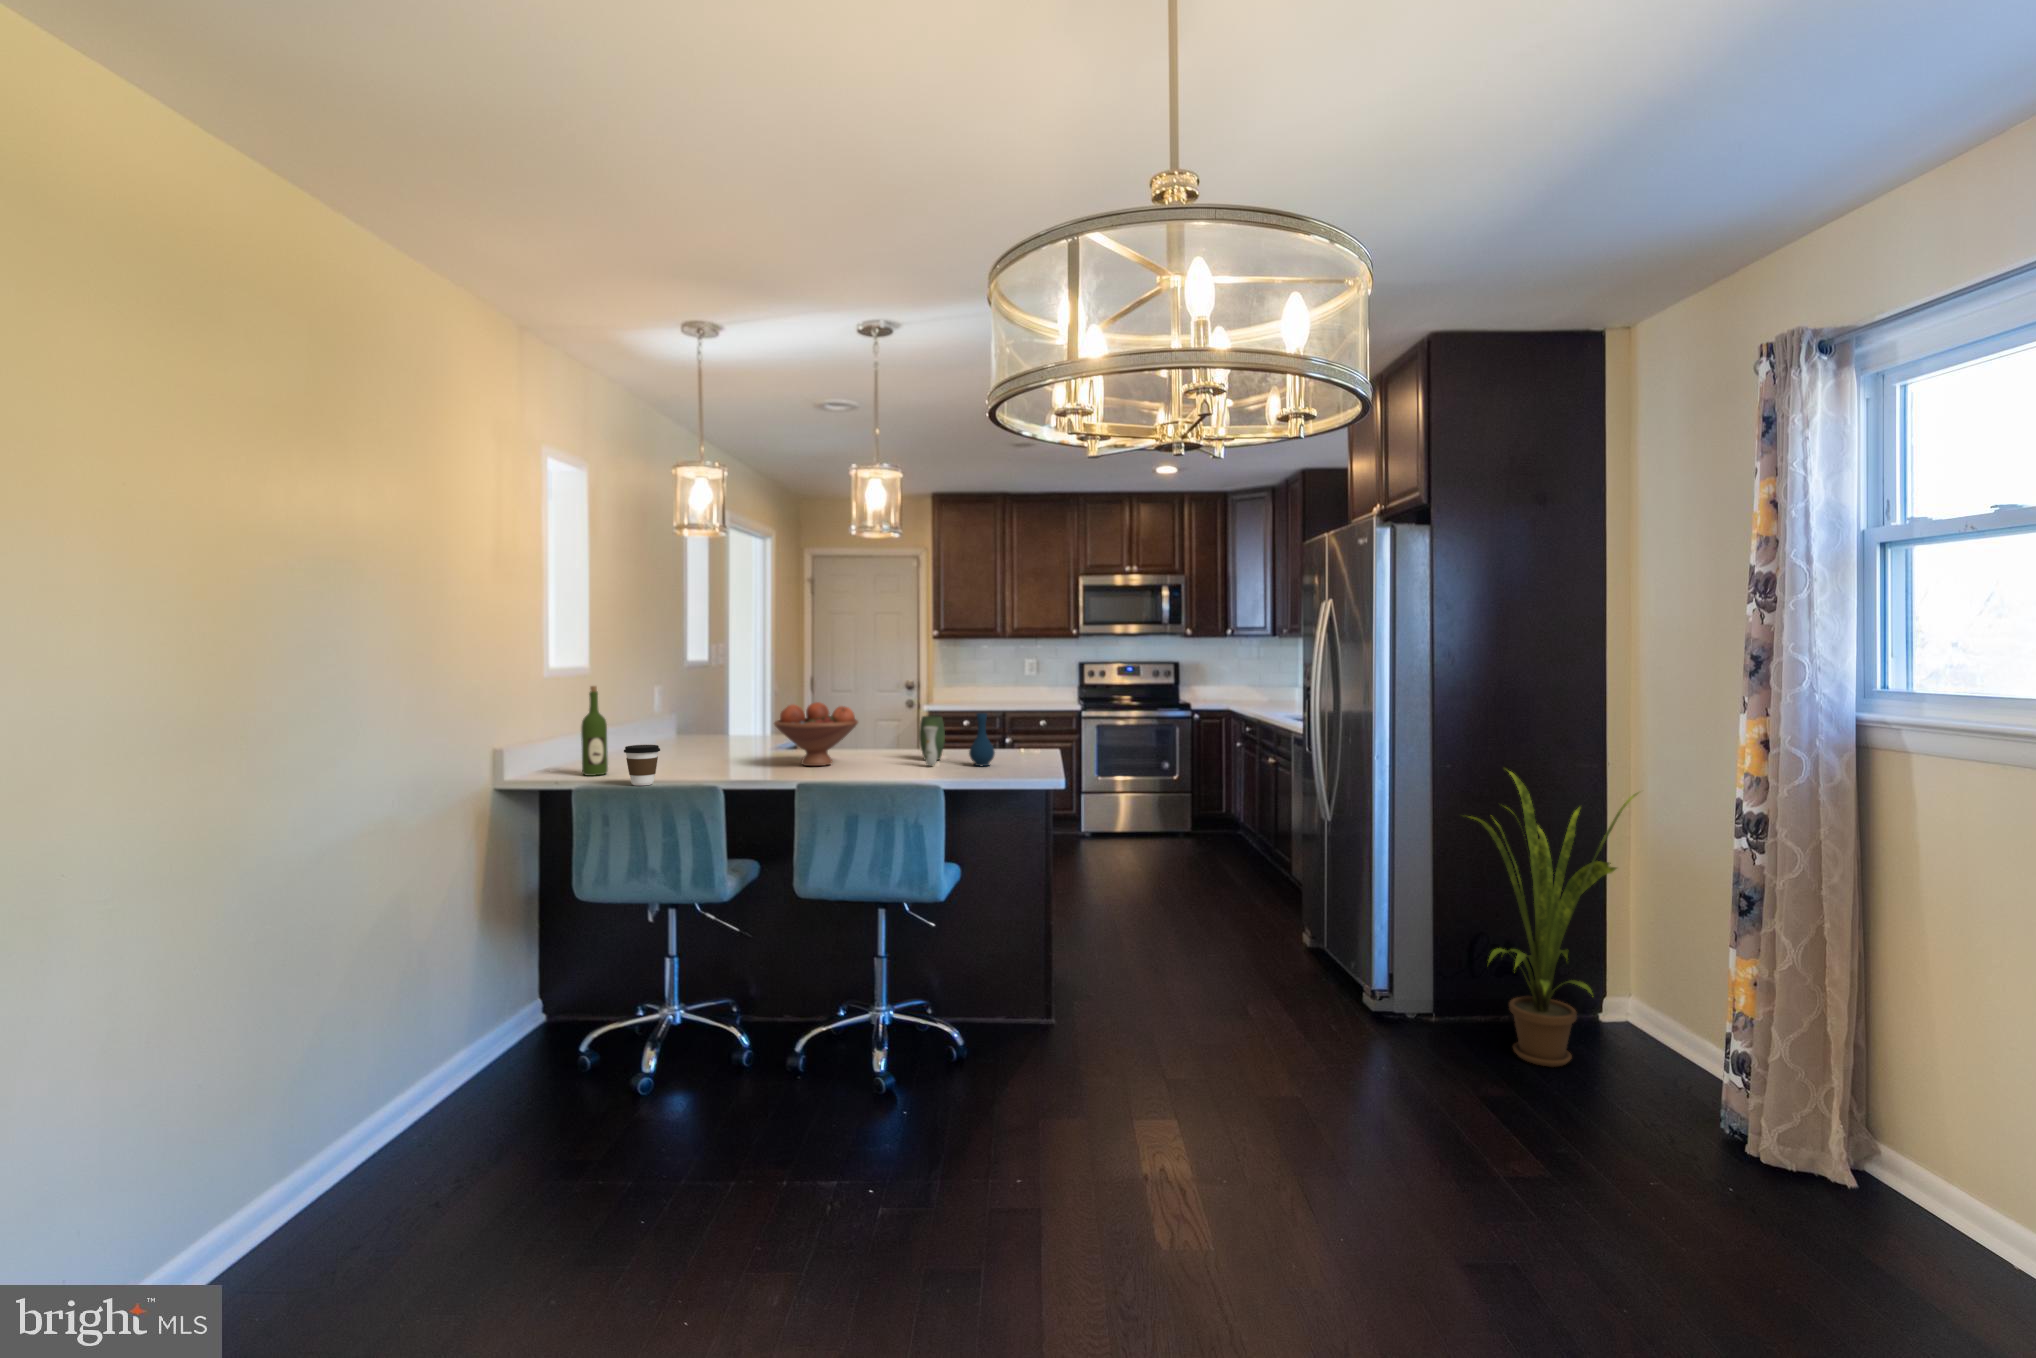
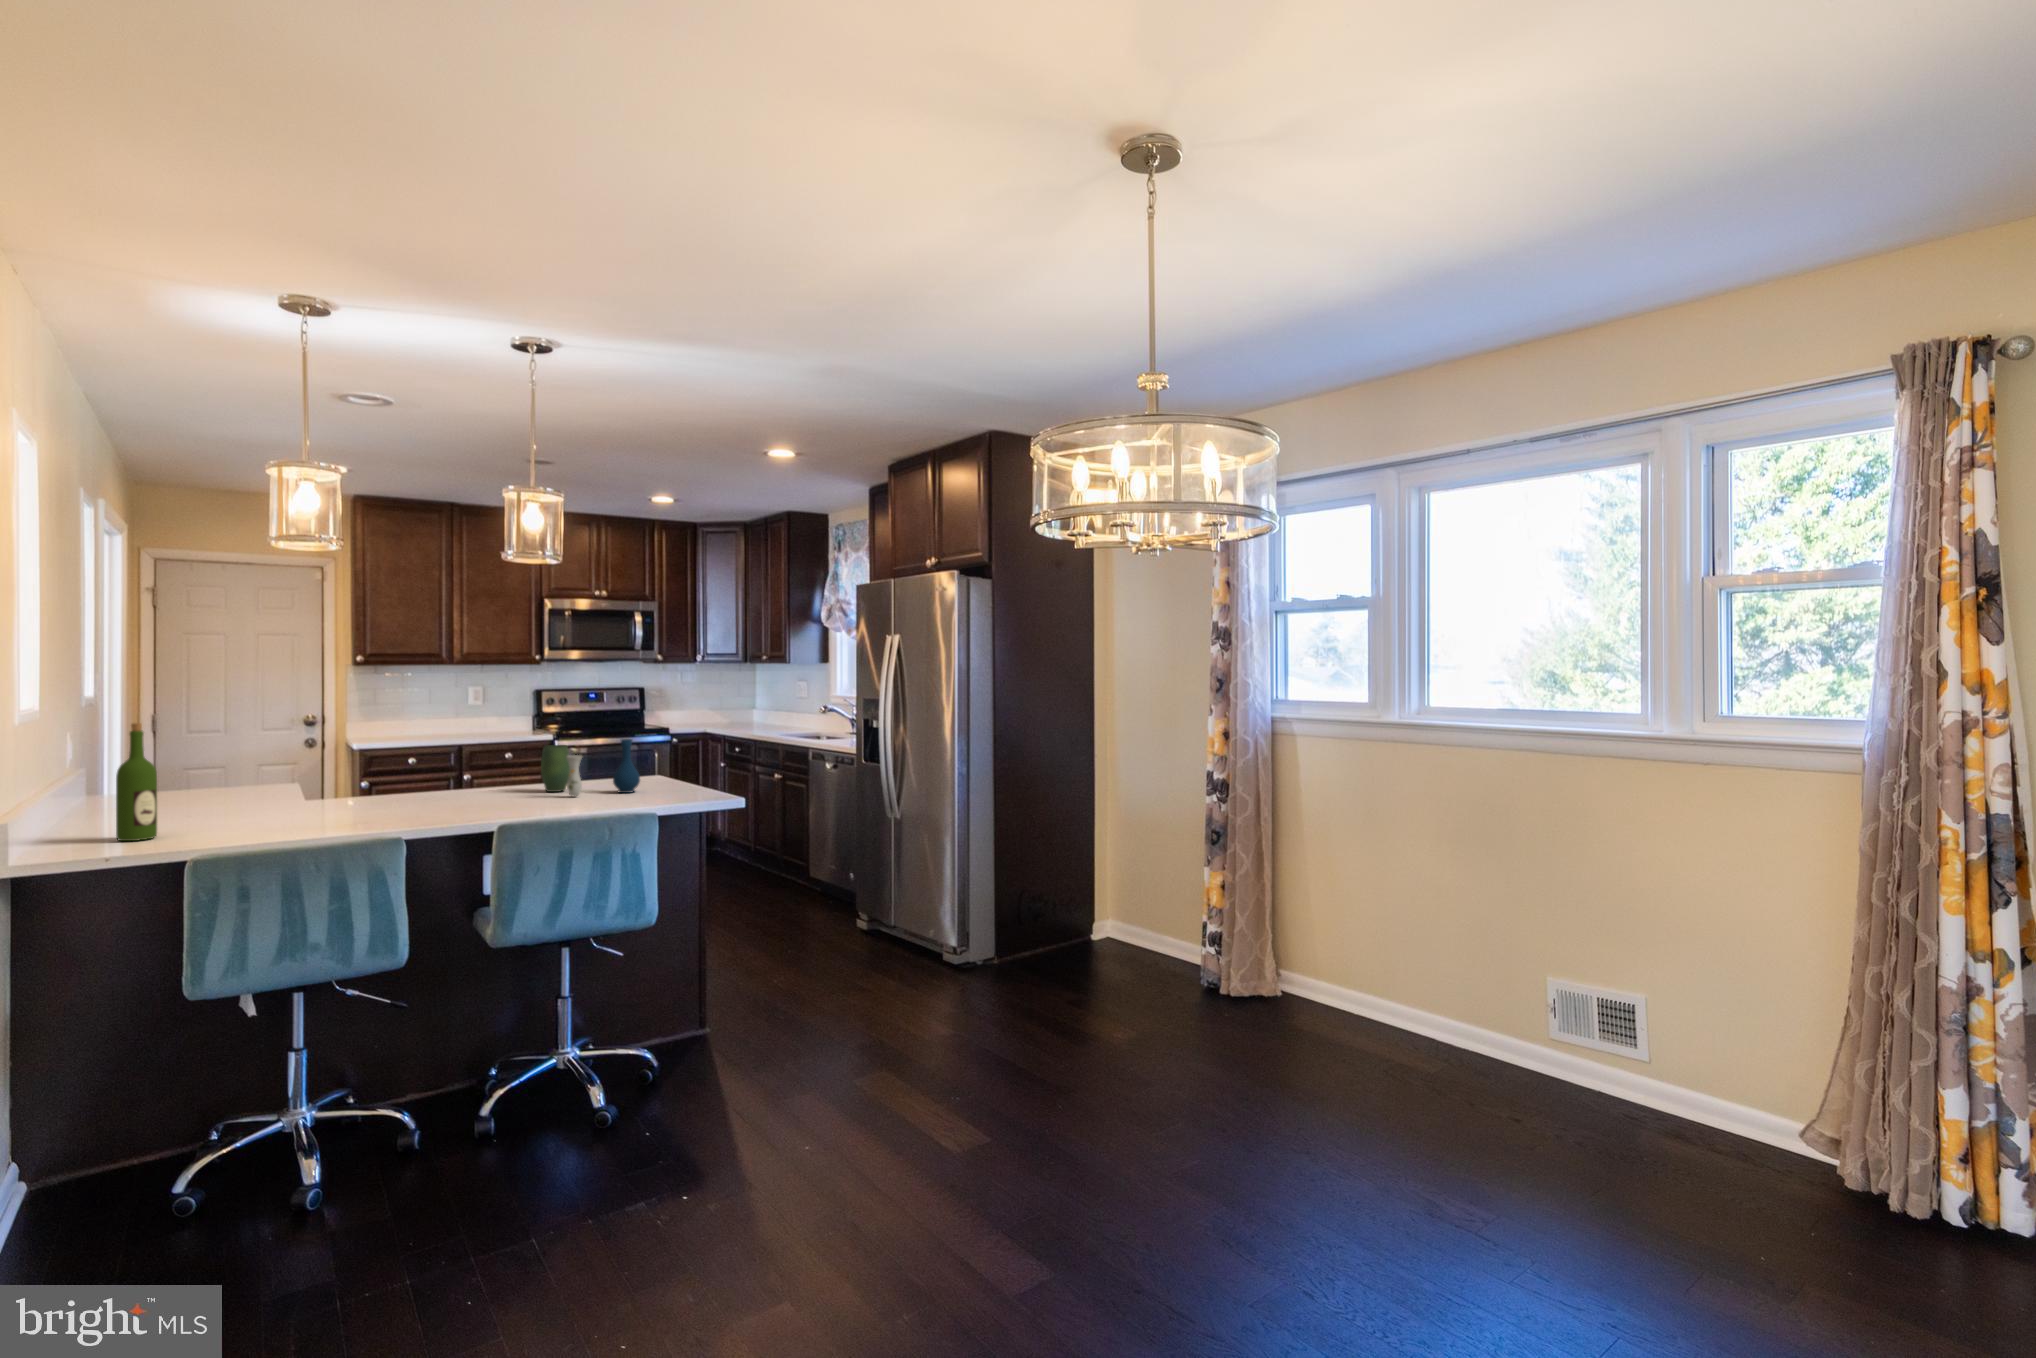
fruit bowl: present [774,702,858,766] -> none [377,735,486,807]
coffee cup: present [624,745,660,786] -> none [234,792,287,843]
house plant: present [1468,771,1638,1067] -> none [1033,763,1147,975]

